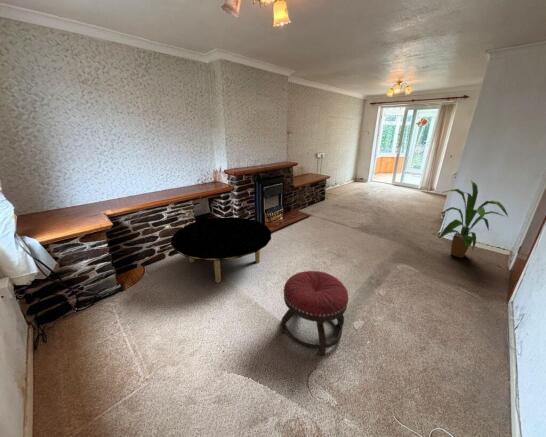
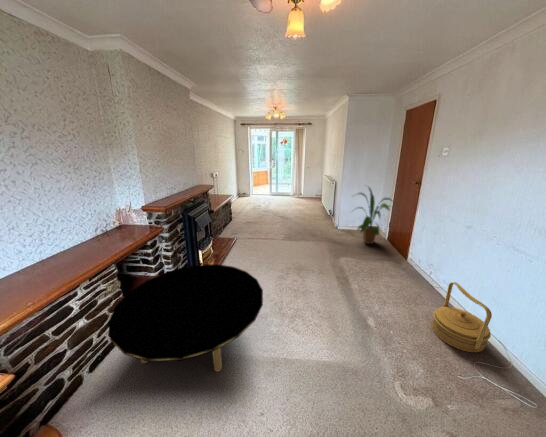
ottoman: present [281,271,349,355] -> none [336,297,414,390]
woven basket: none [412,305,481,391] -> present [432,282,492,352]

